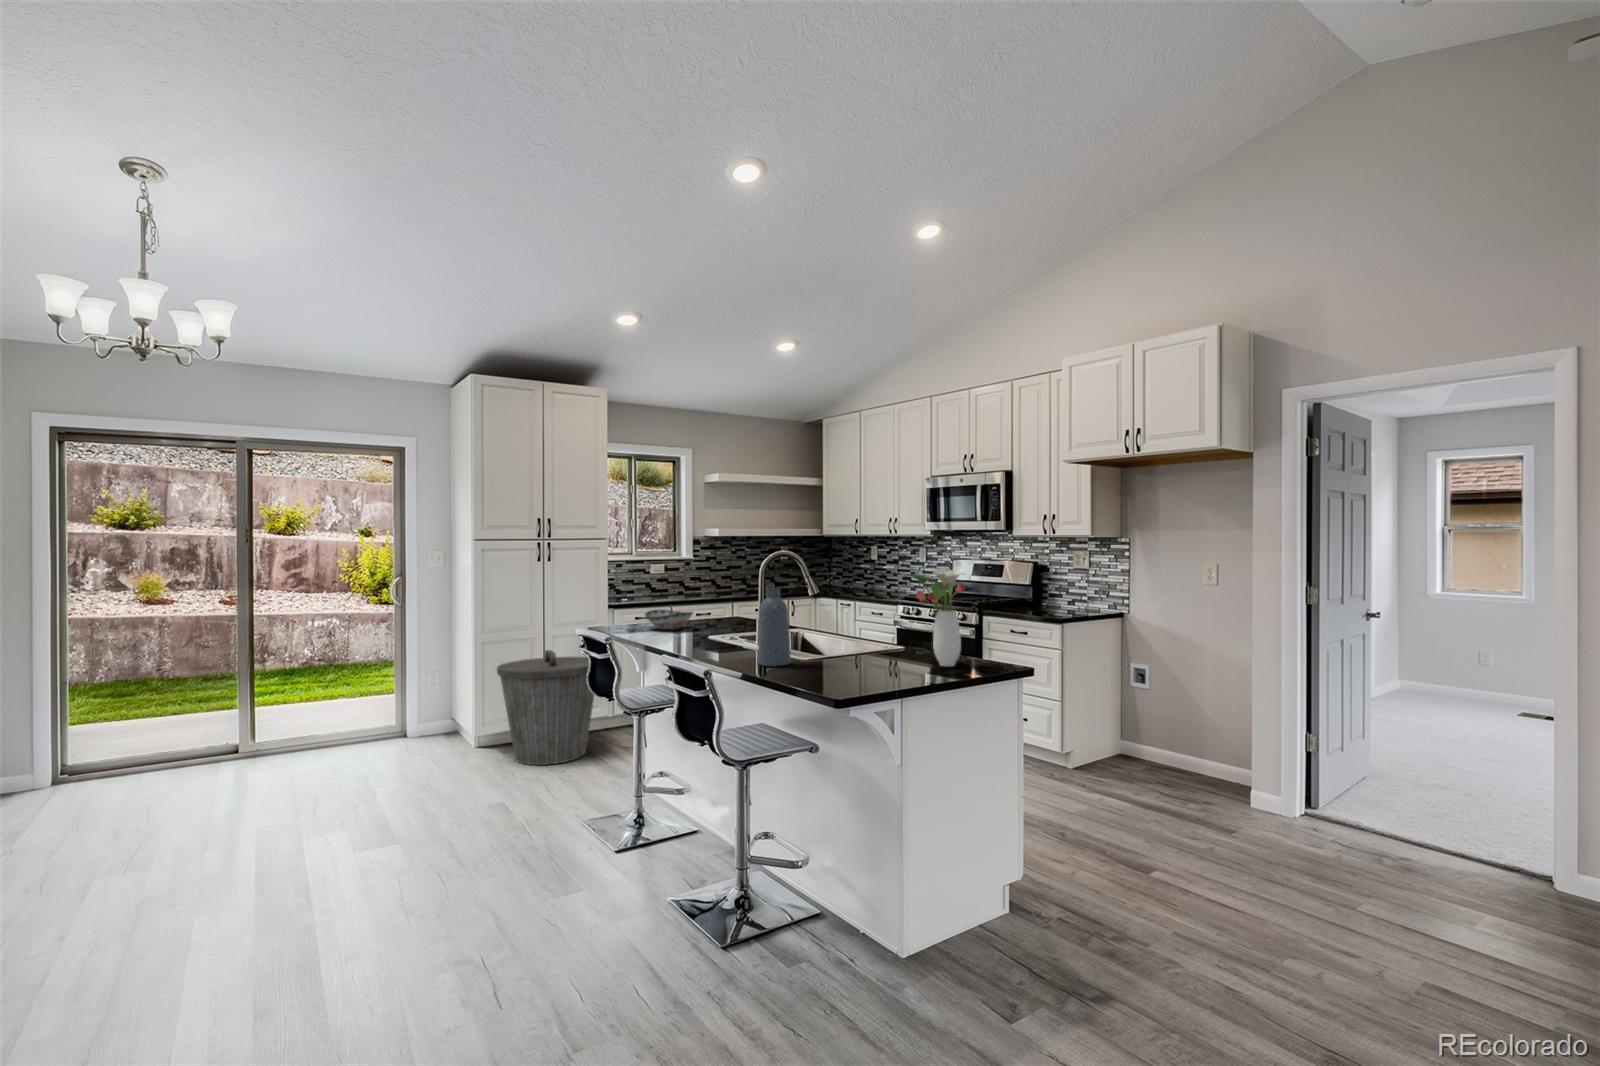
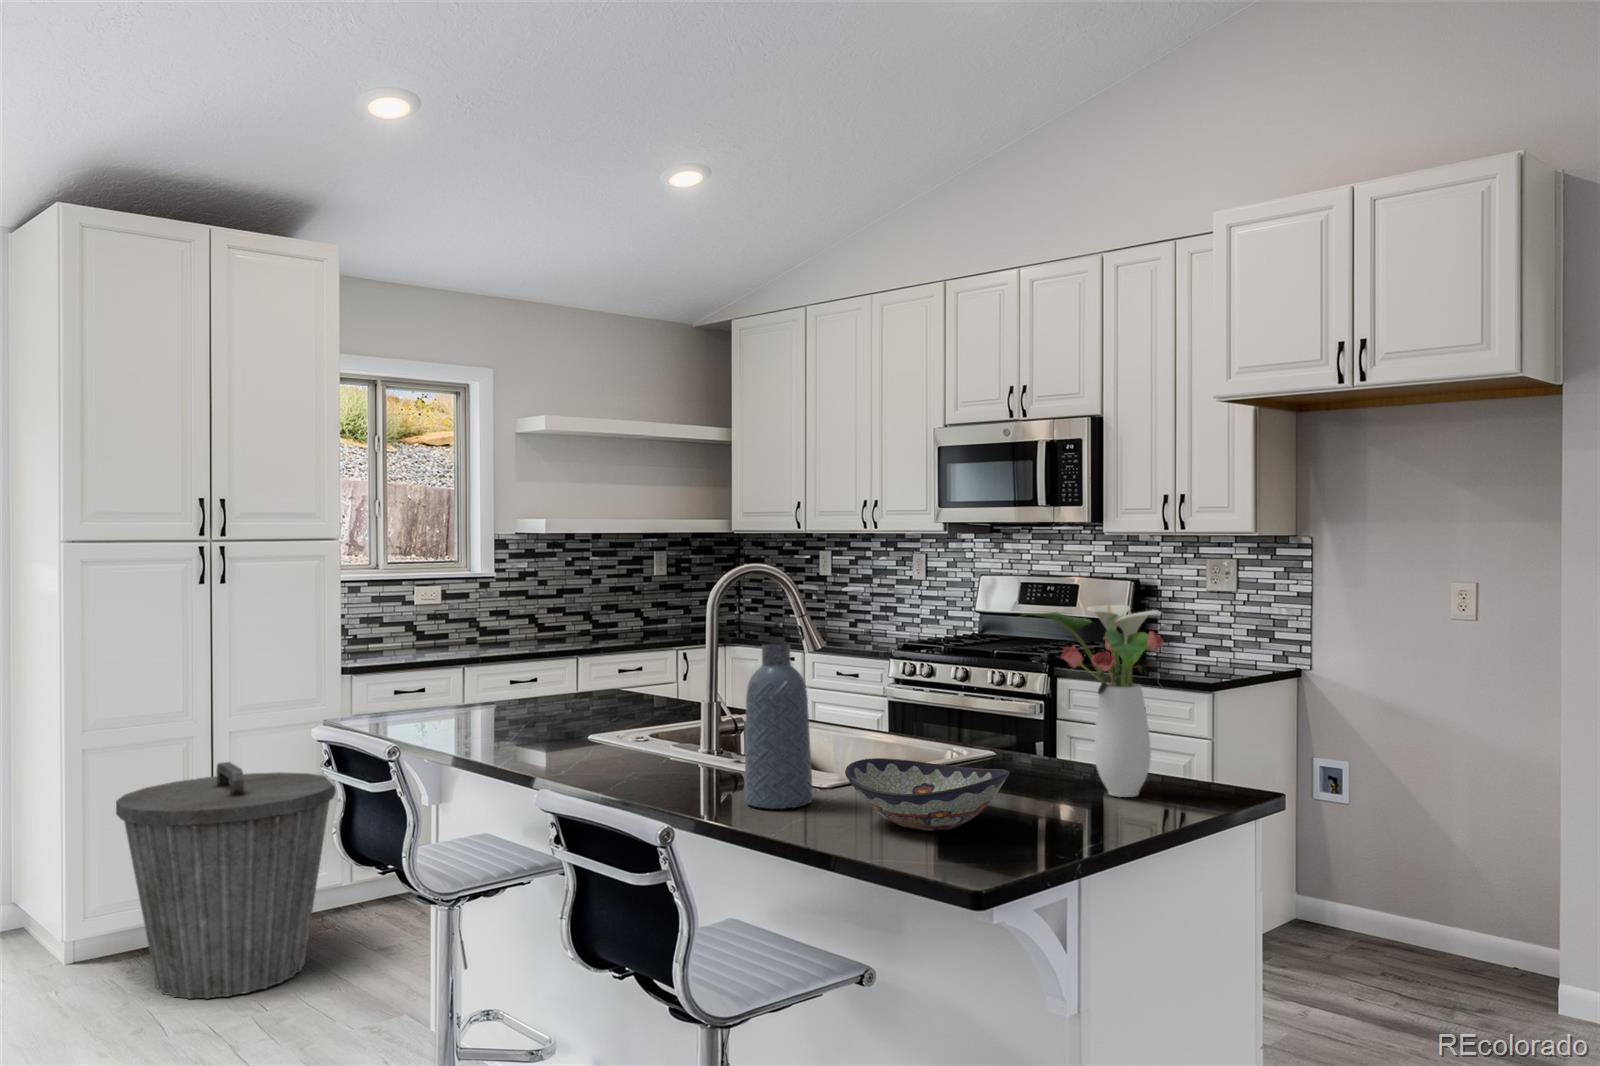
decorative bowl: present [645,610,693,630] -> present [845,758,1009,831]

